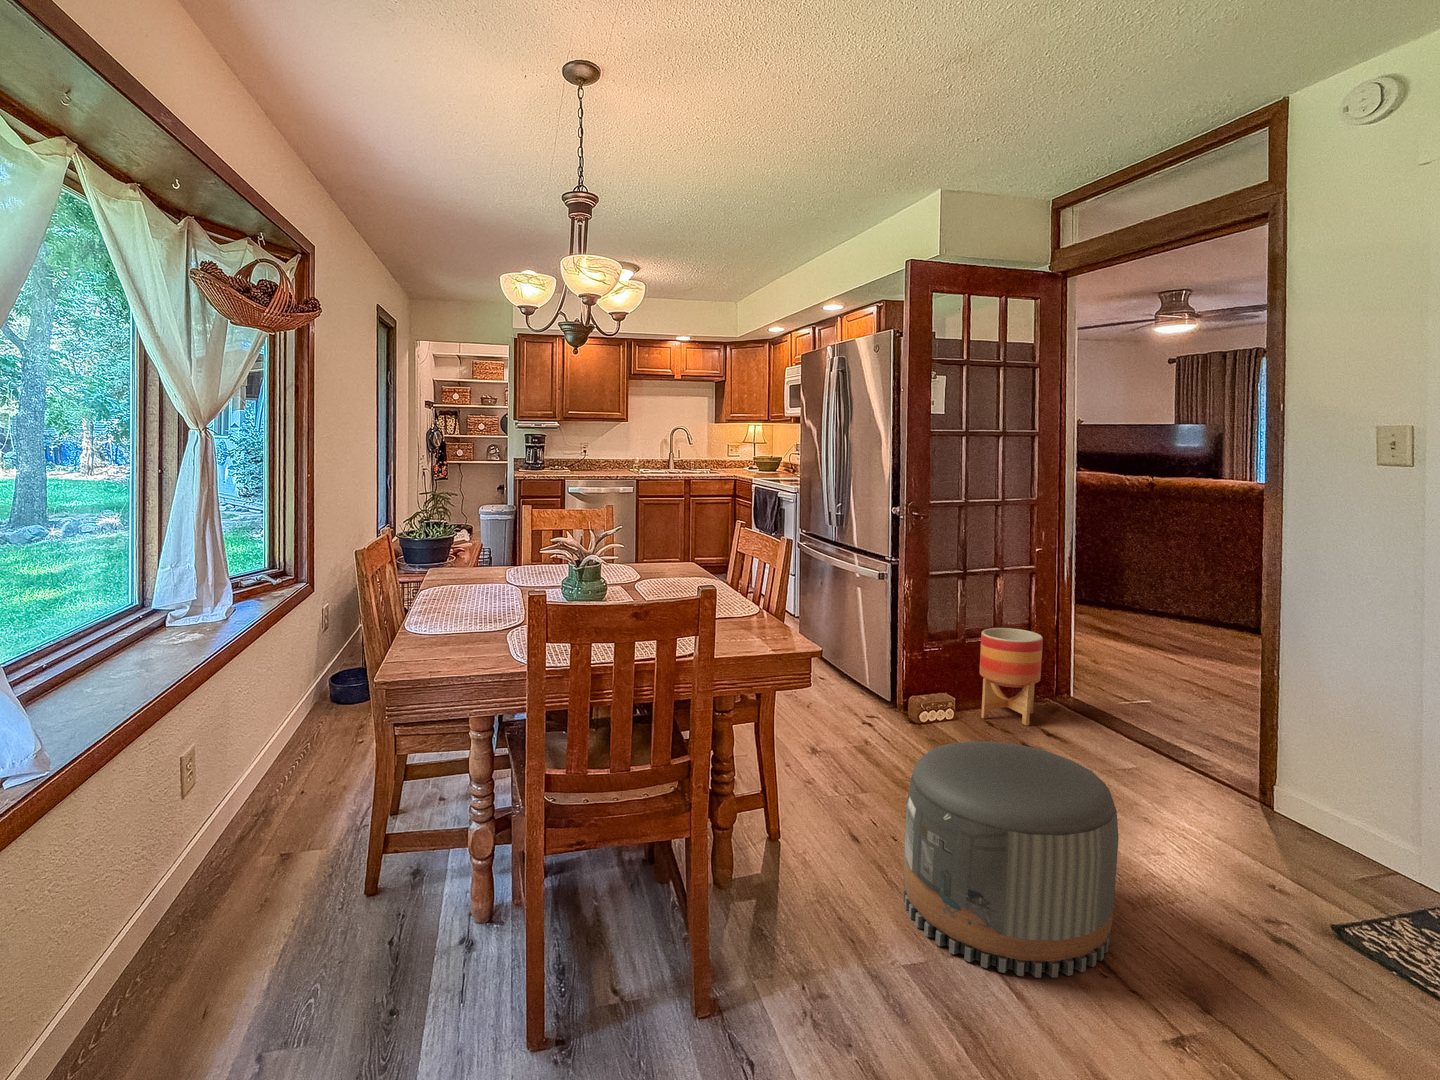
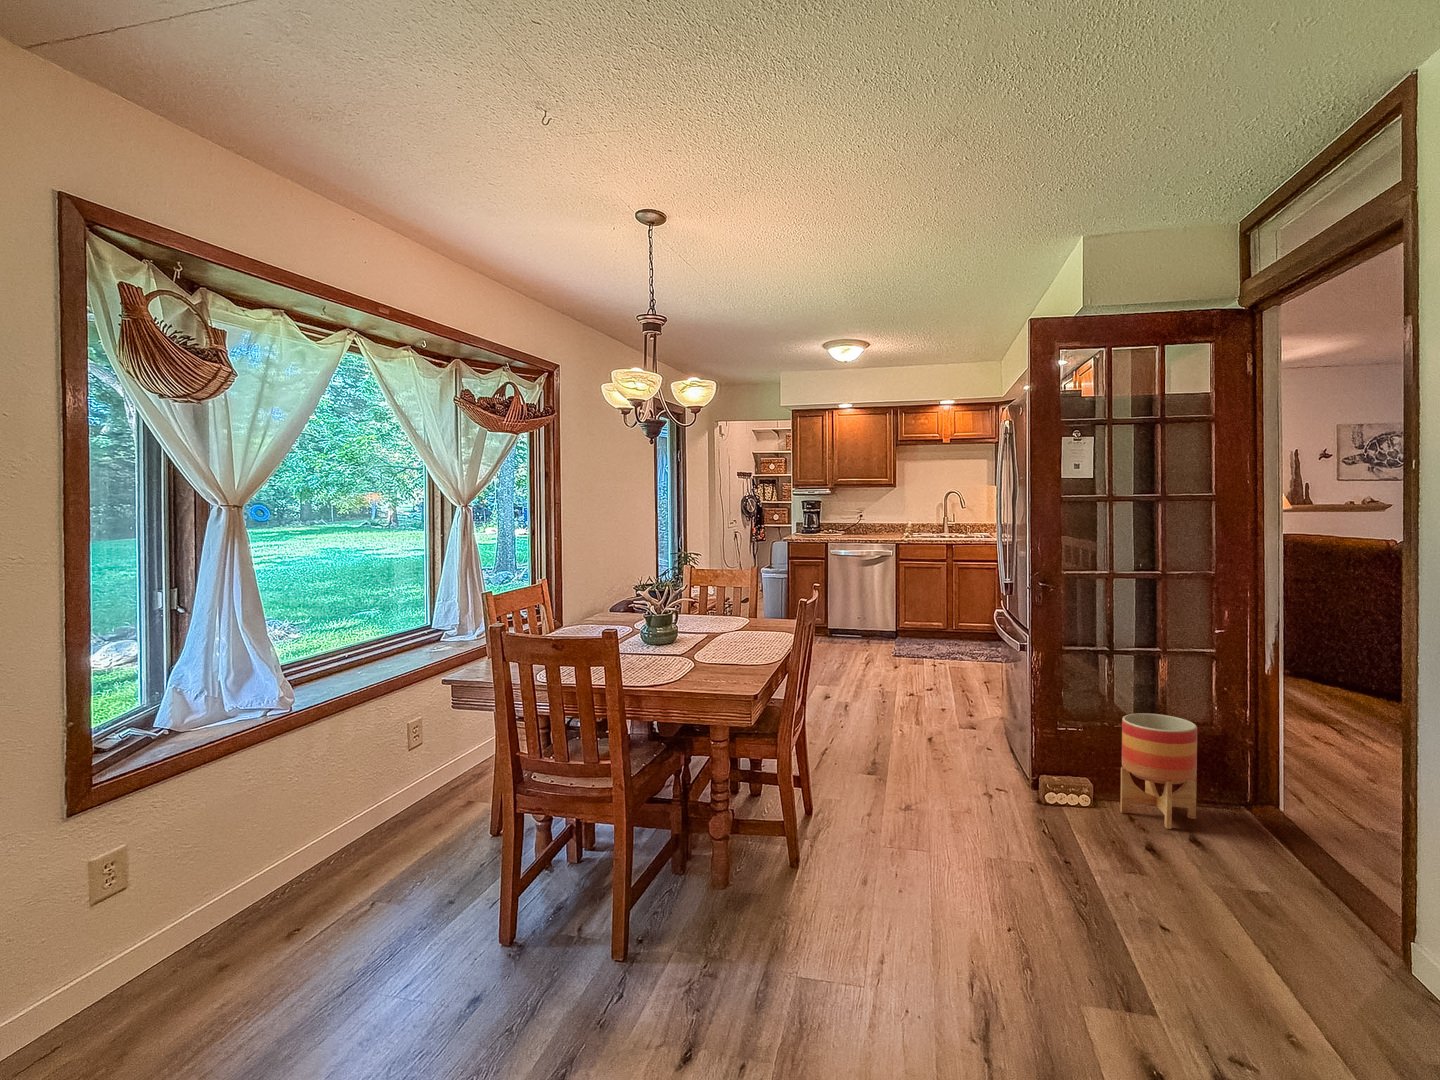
pouf: present [903,741,1119,978] -> none [810,800,1002,1030]

